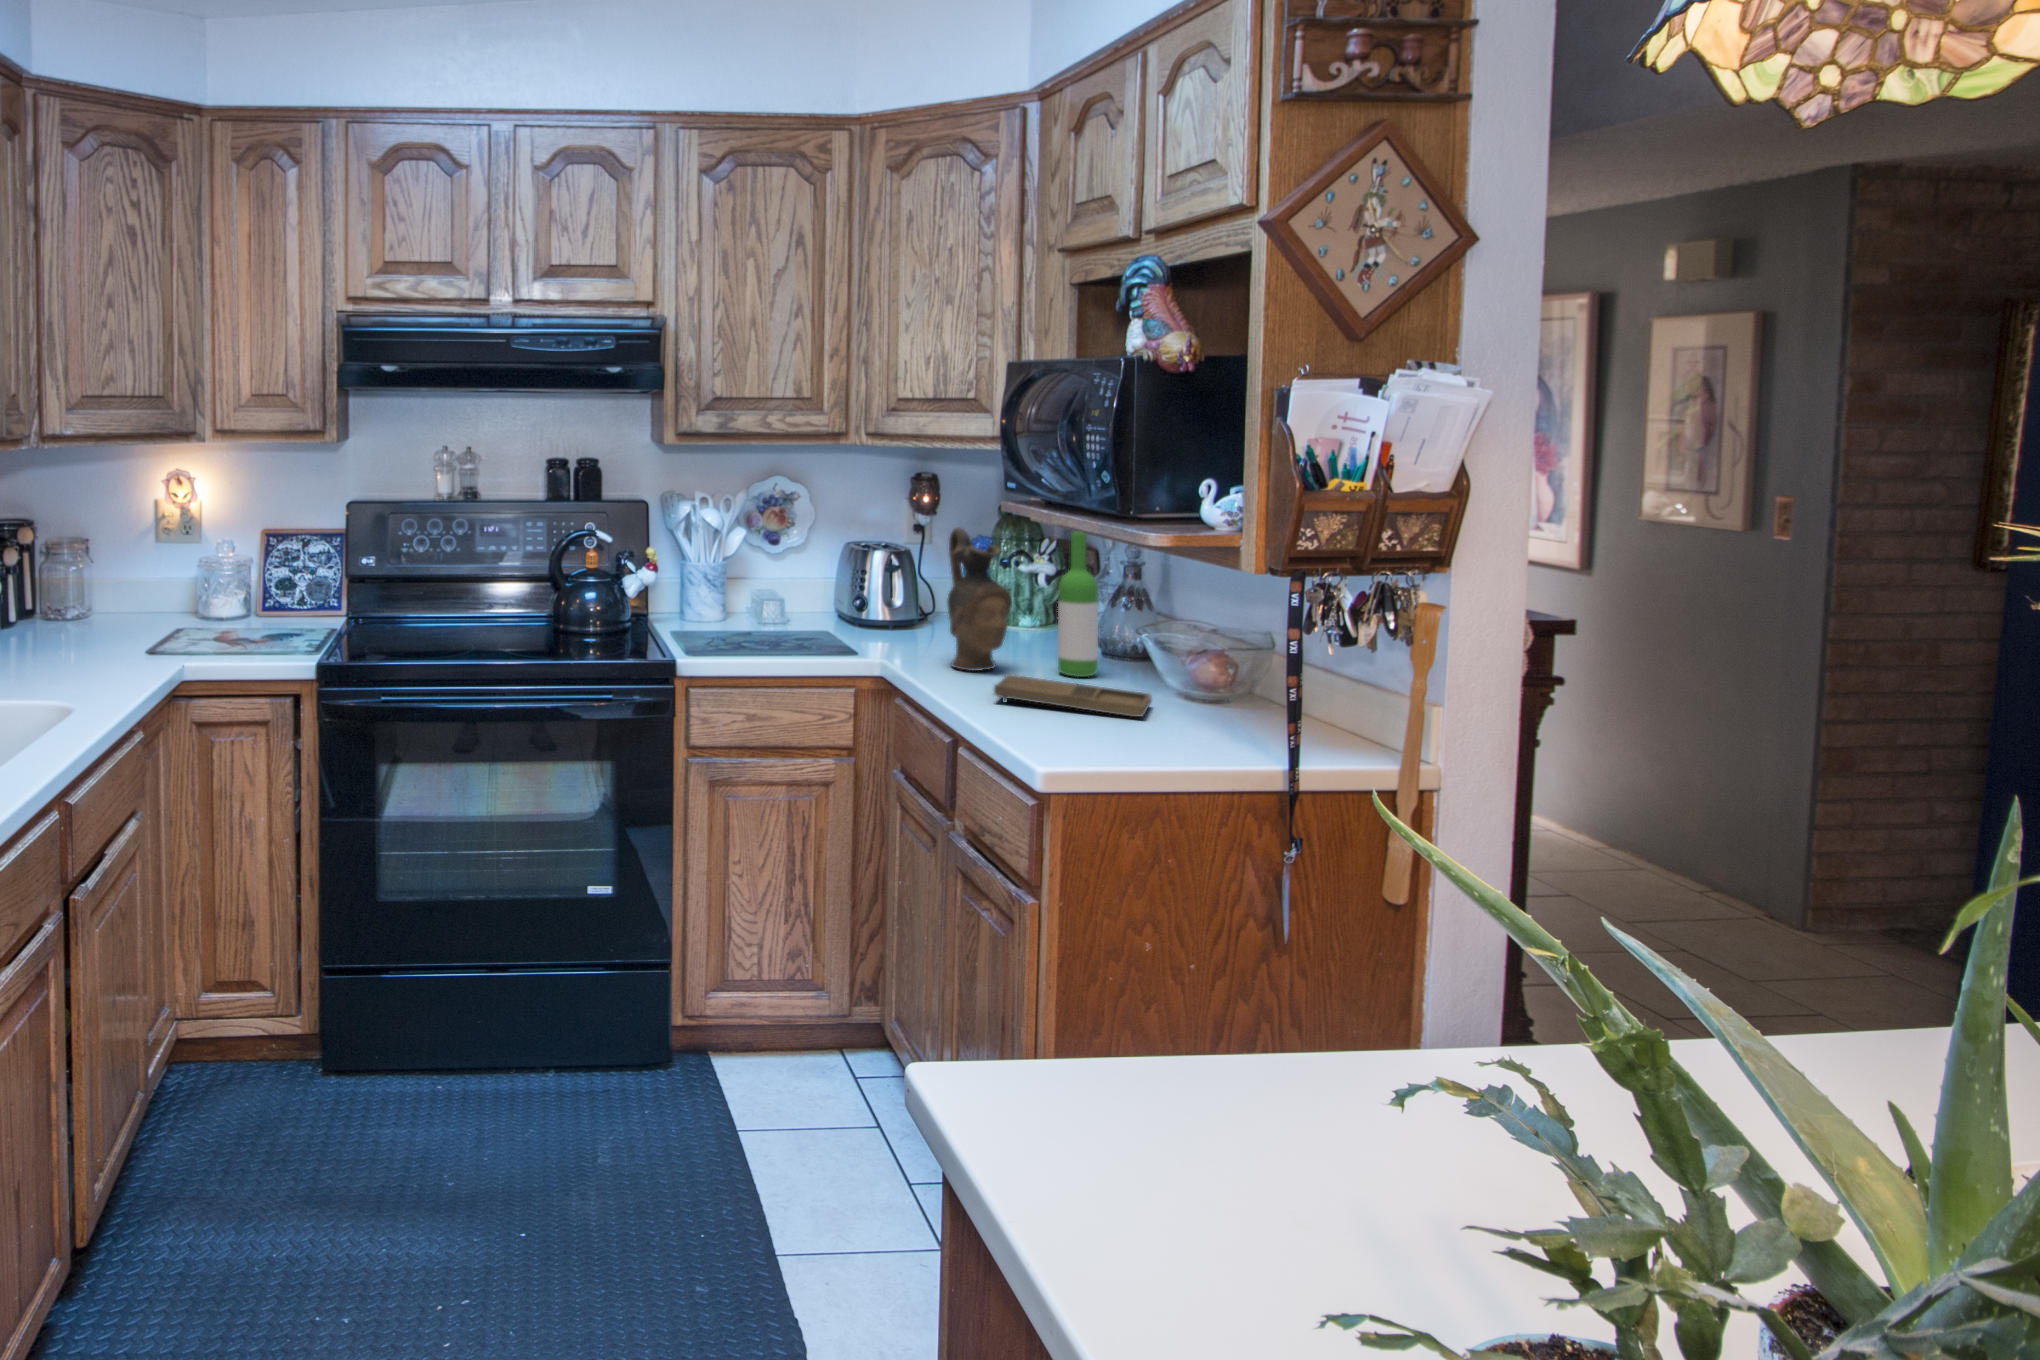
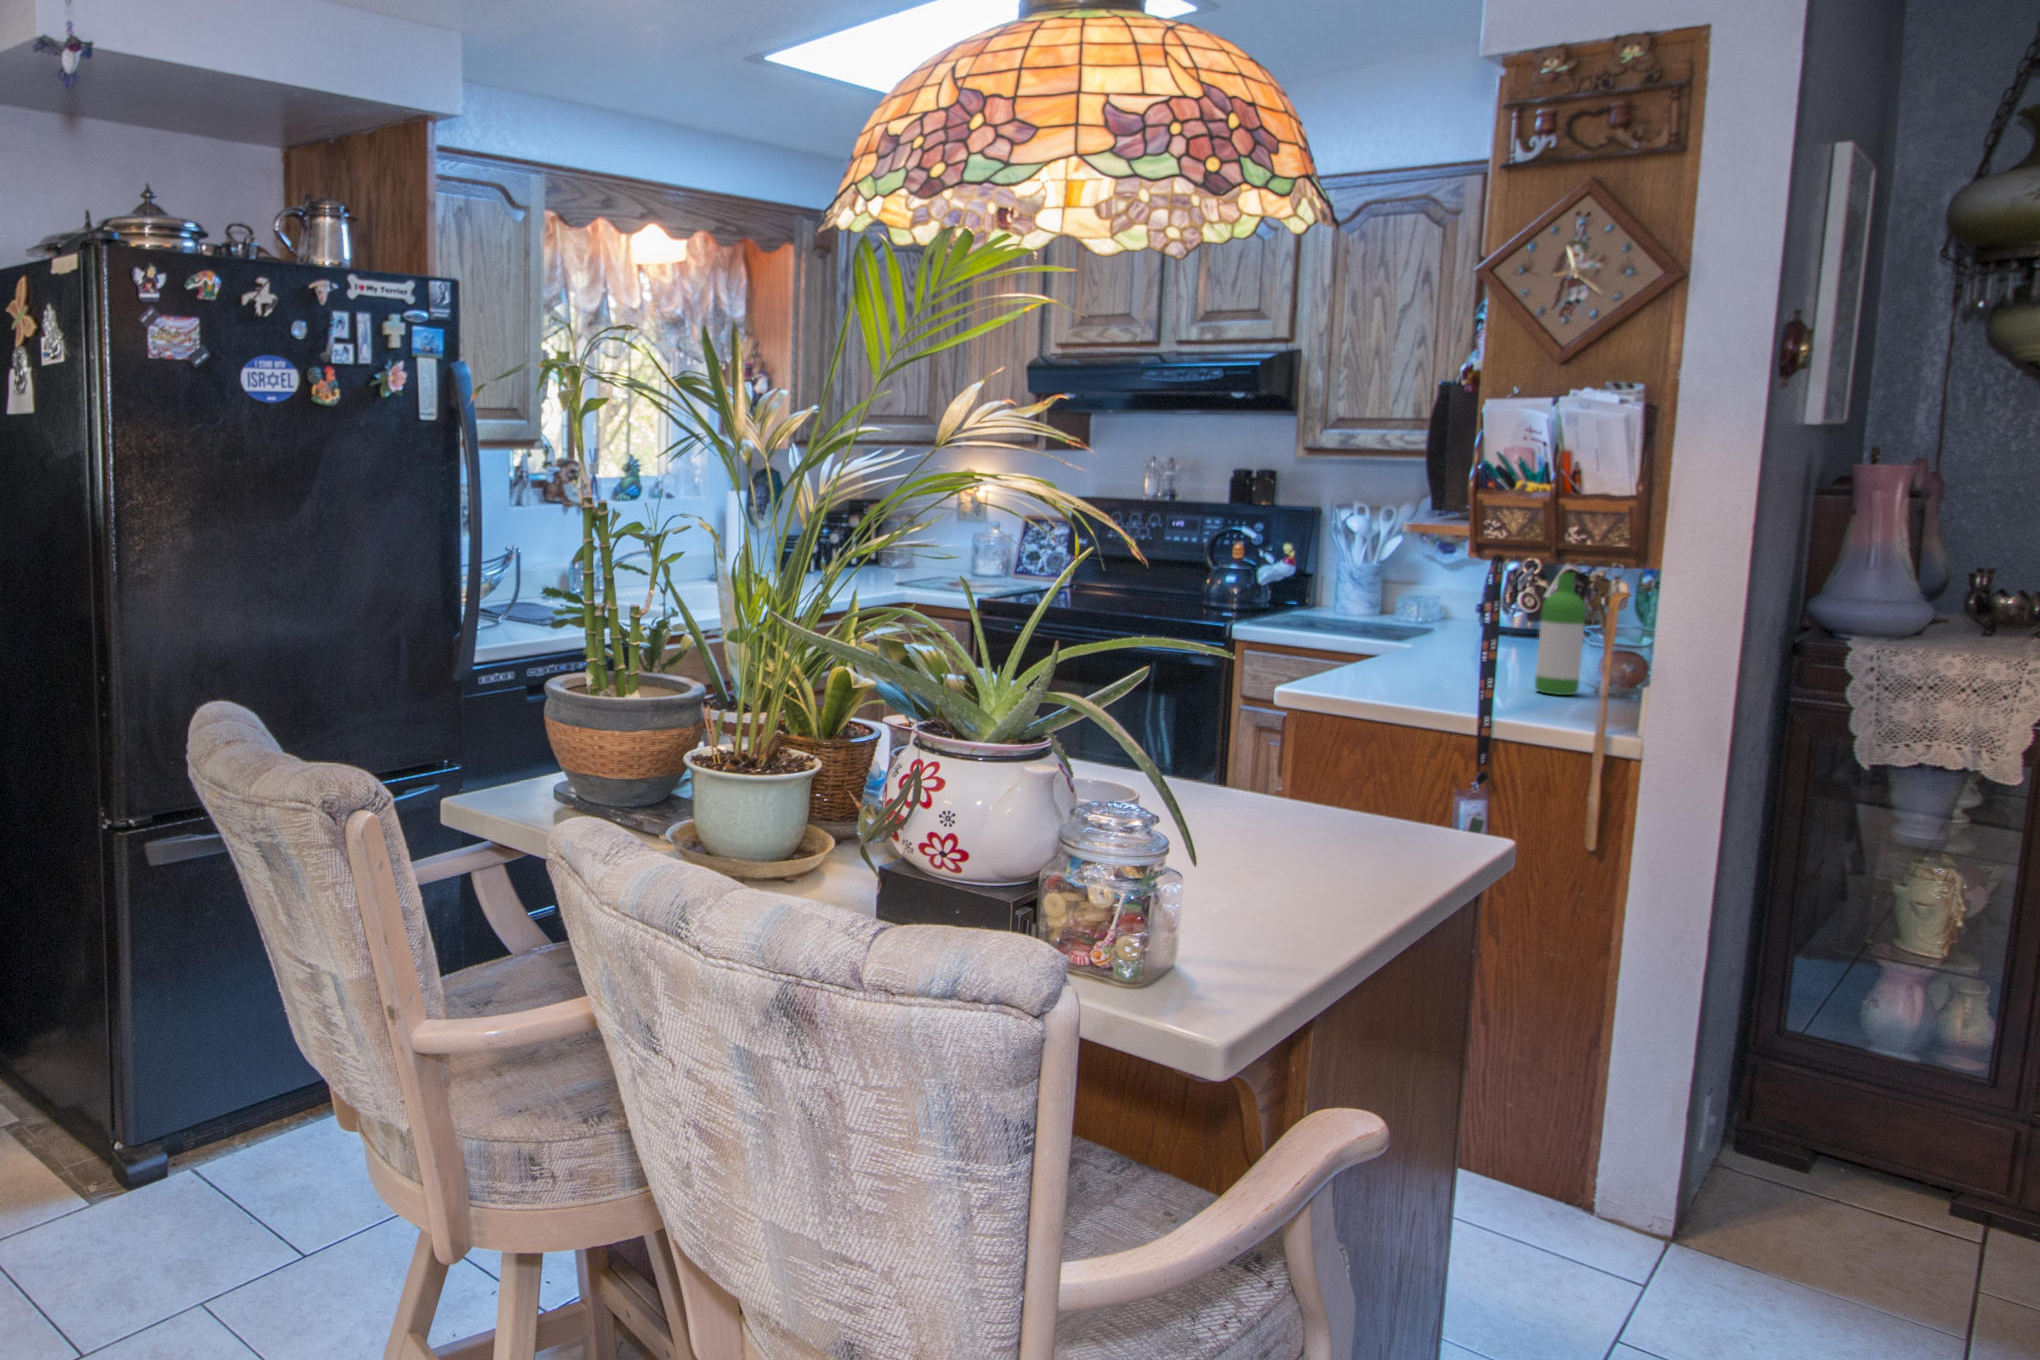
ceramic pitcher: present [947,527,1012,671] -> none [1446,545,1510,679]
tray: present [994,674,1151,717] -> none [1379,671,1518,708]

